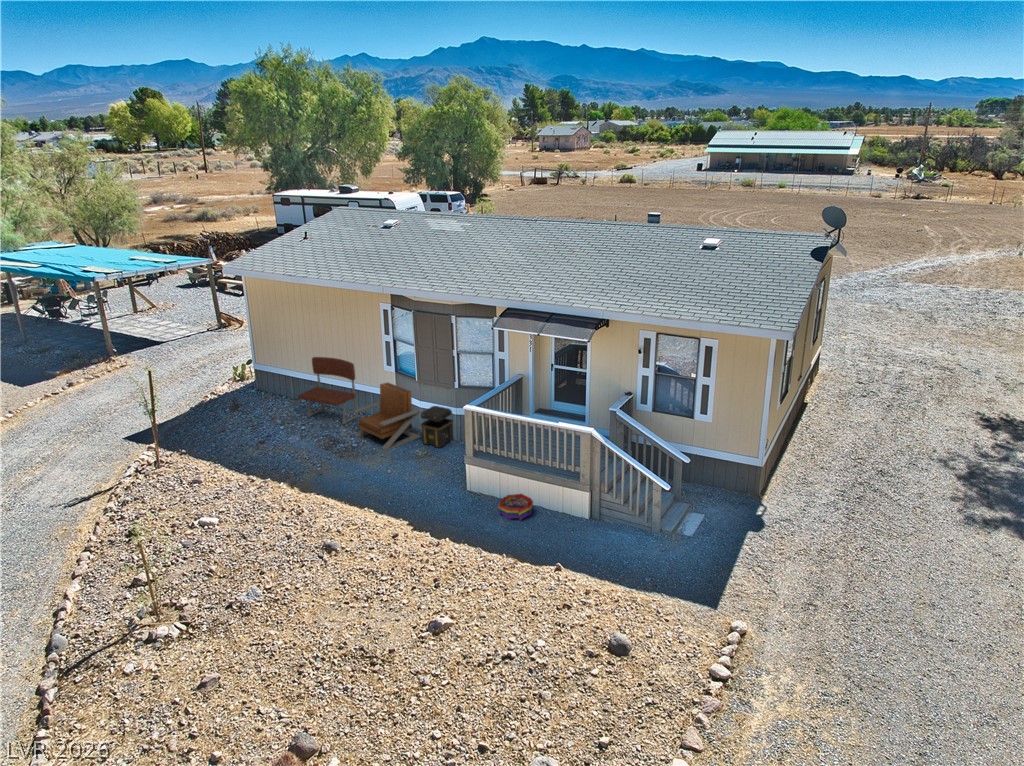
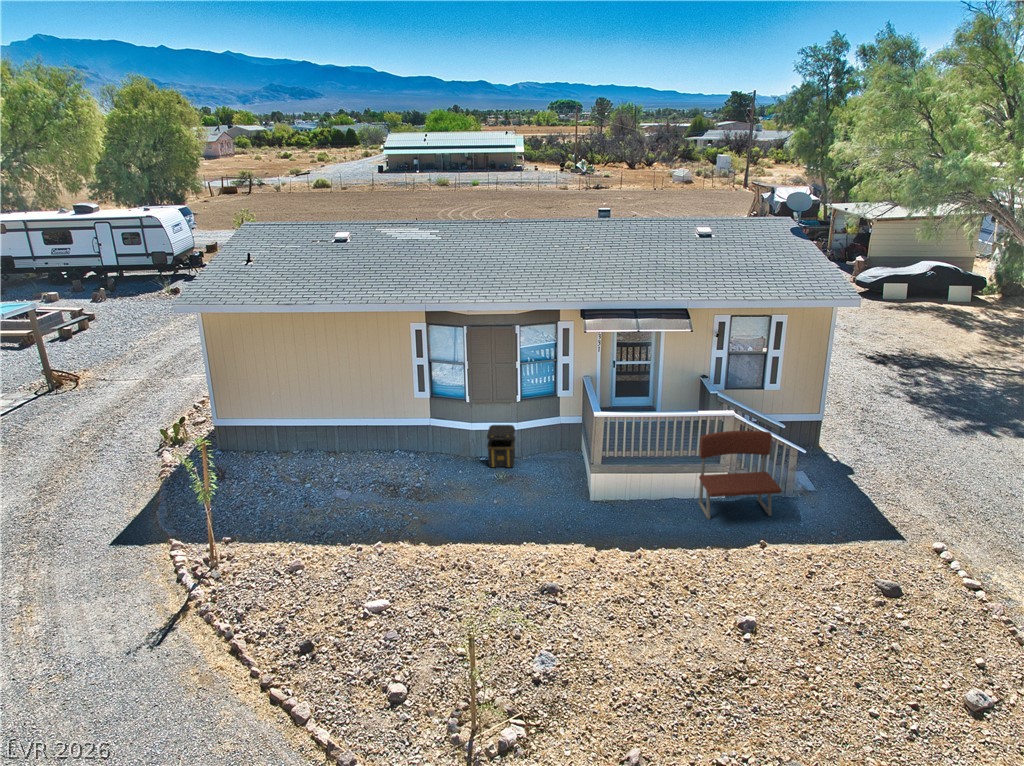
bench: present [298,357,359,424] -> present [698,431,781,519]
lounge chair: present [353,382,421,451] -> none [403,410,478,483]
storage bin: present [499,494,533,520] -> none [645,489,681,515]

